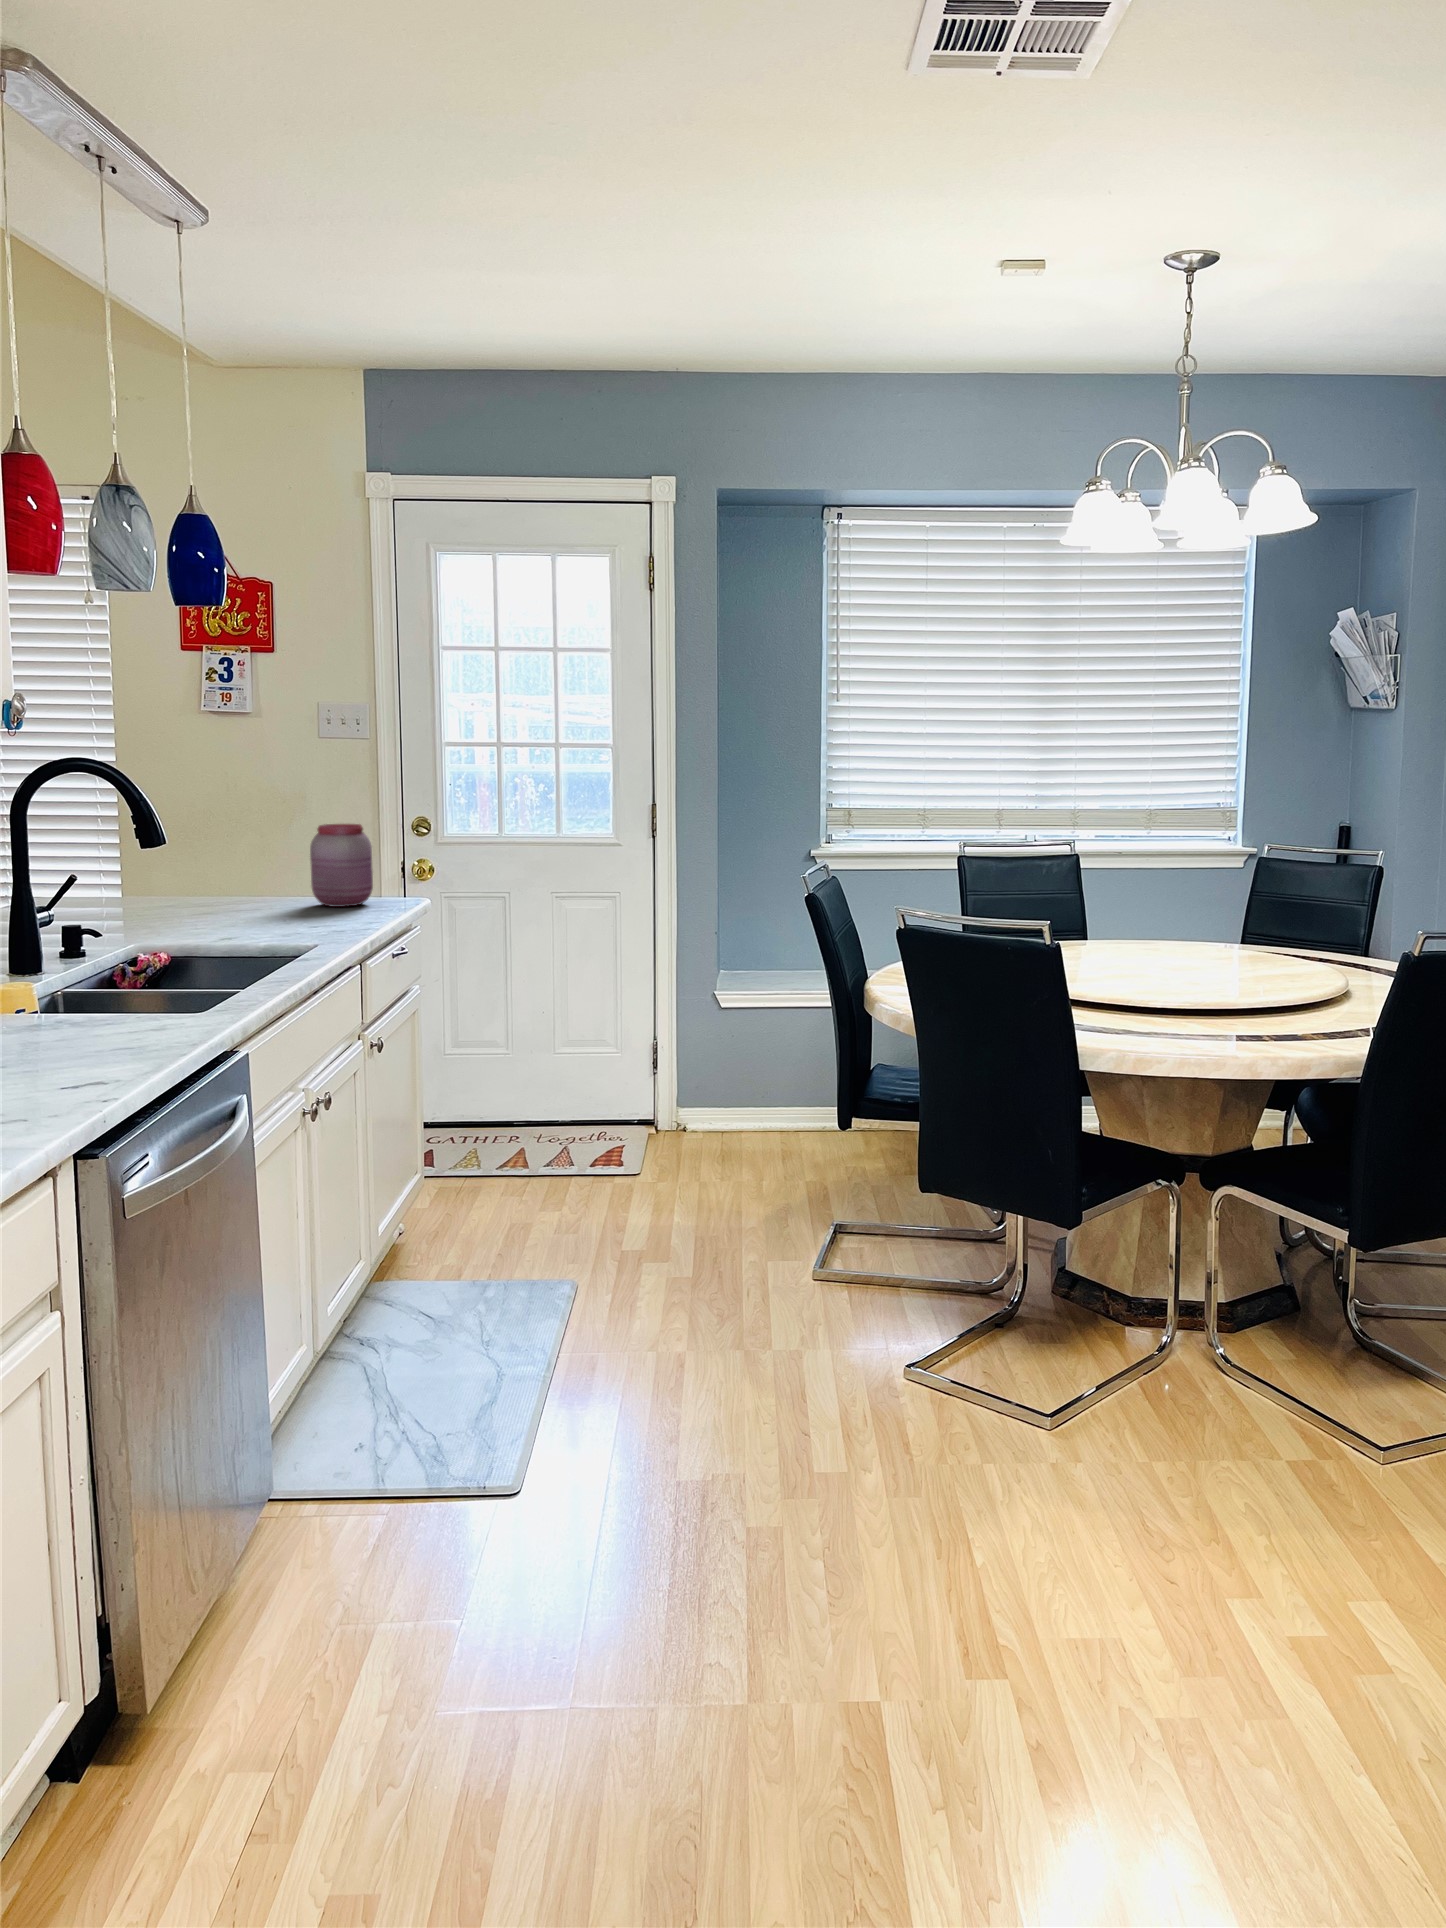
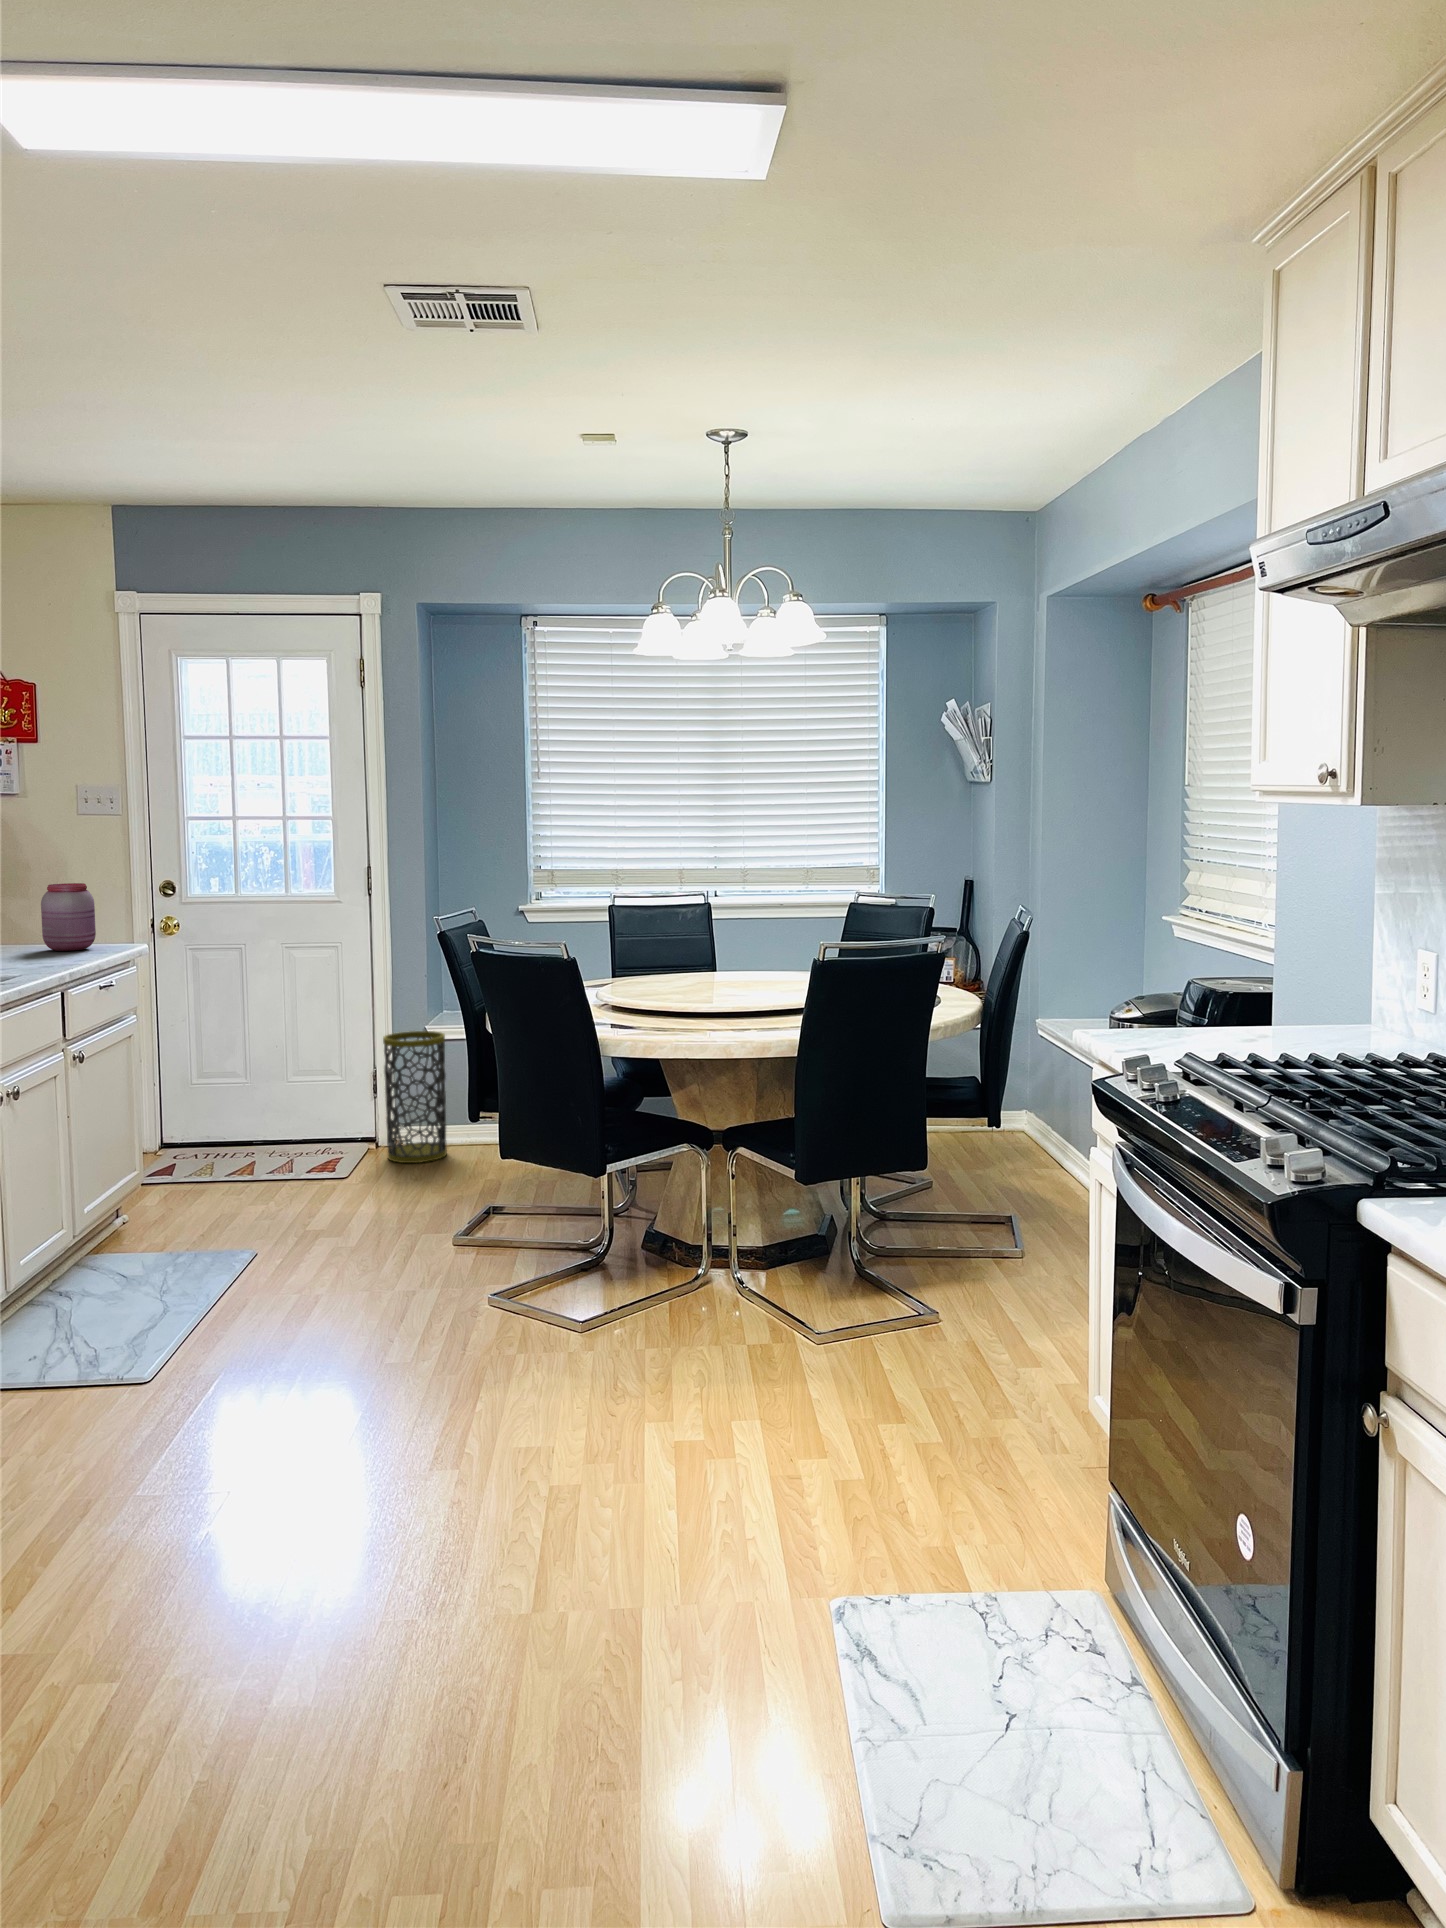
trash can: none [673,999,745,1156] -> present [383,1031,447,1163]

